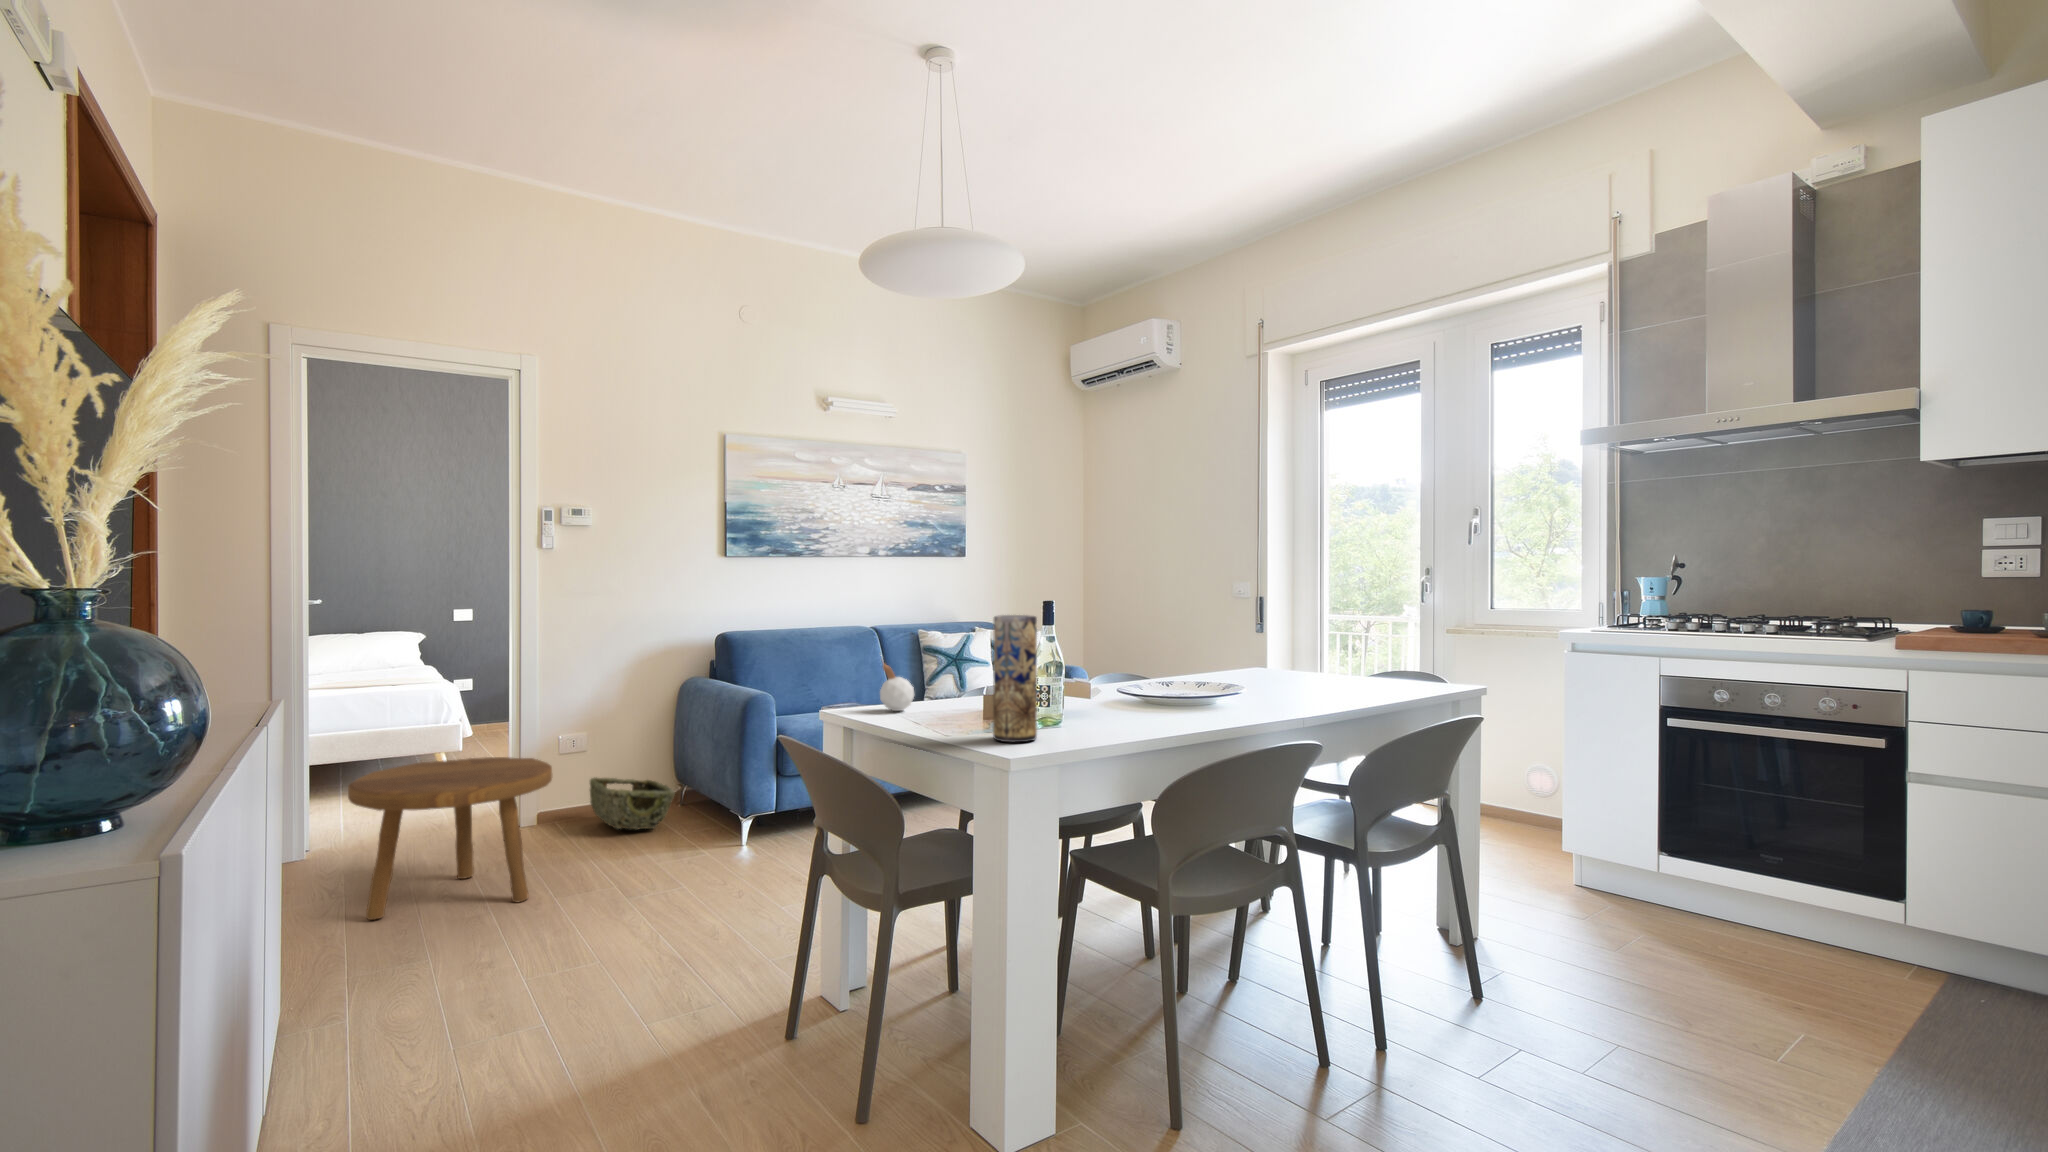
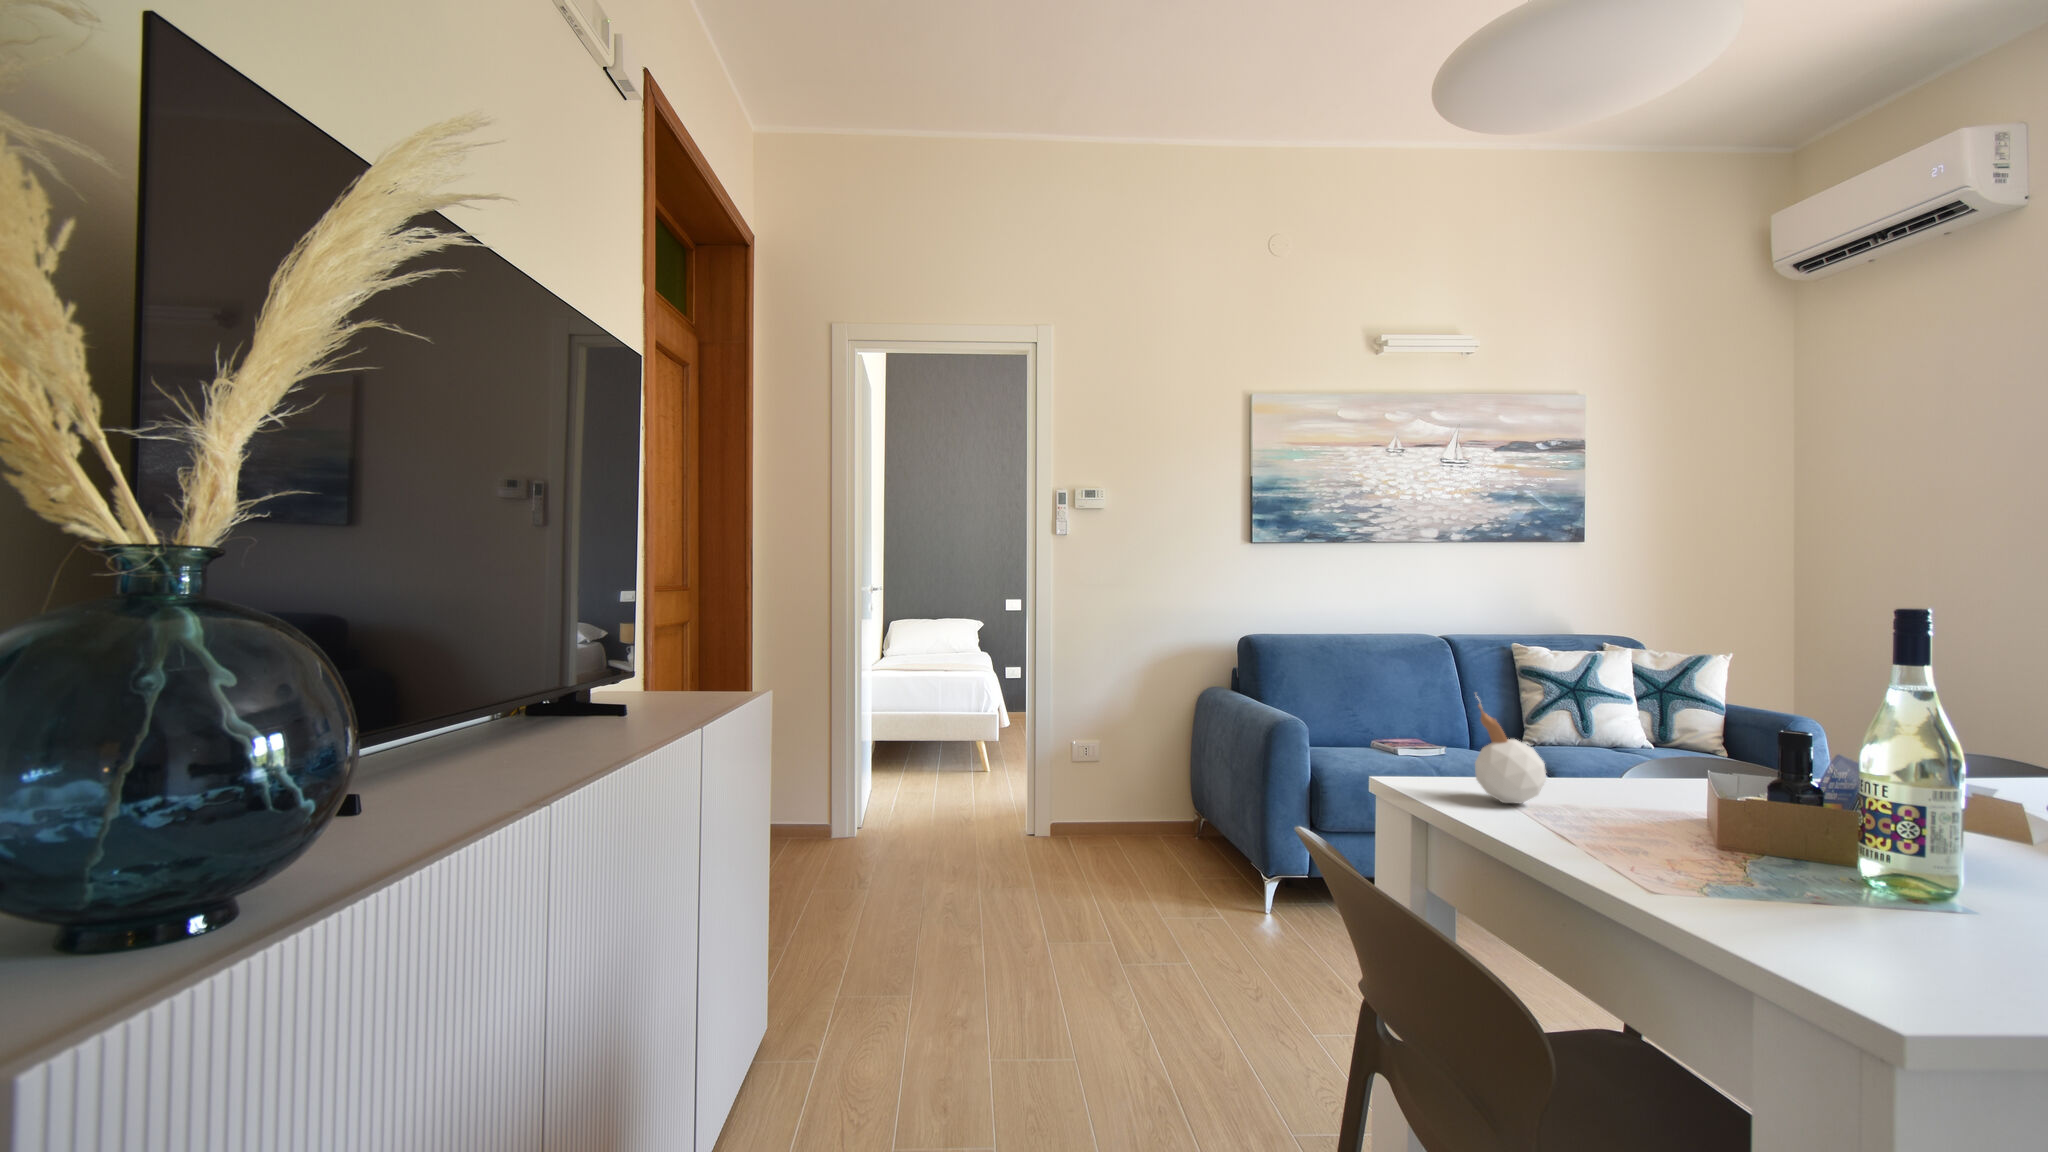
vase: present [993,615,1037,742] -> none [1787,637,1932,965]
footstool: present [348,757,552,920] -> none [849,763,1043,942]
woven basket: present [590,777,675,831] -> none [1097,794,1187,866]

